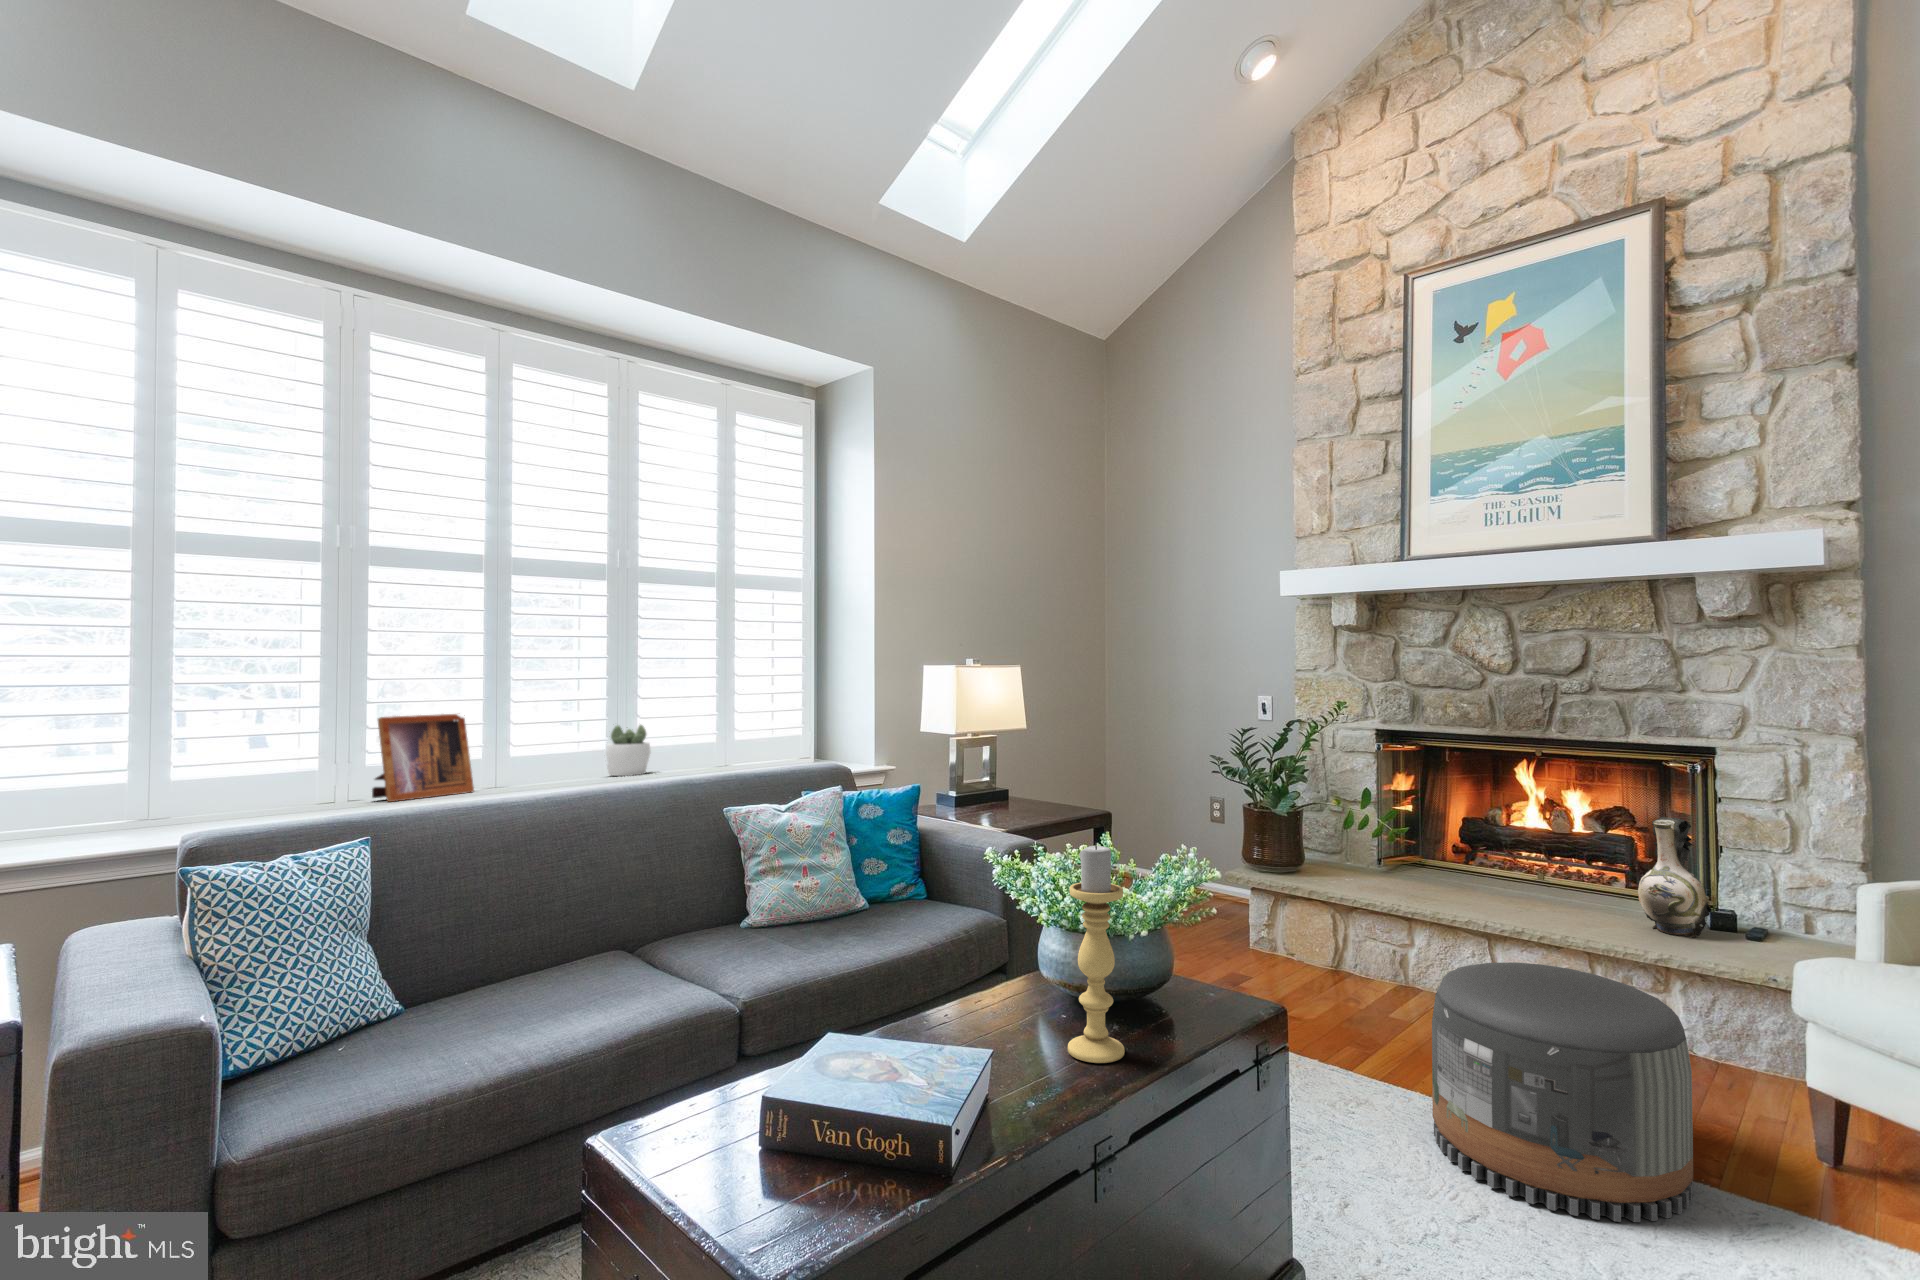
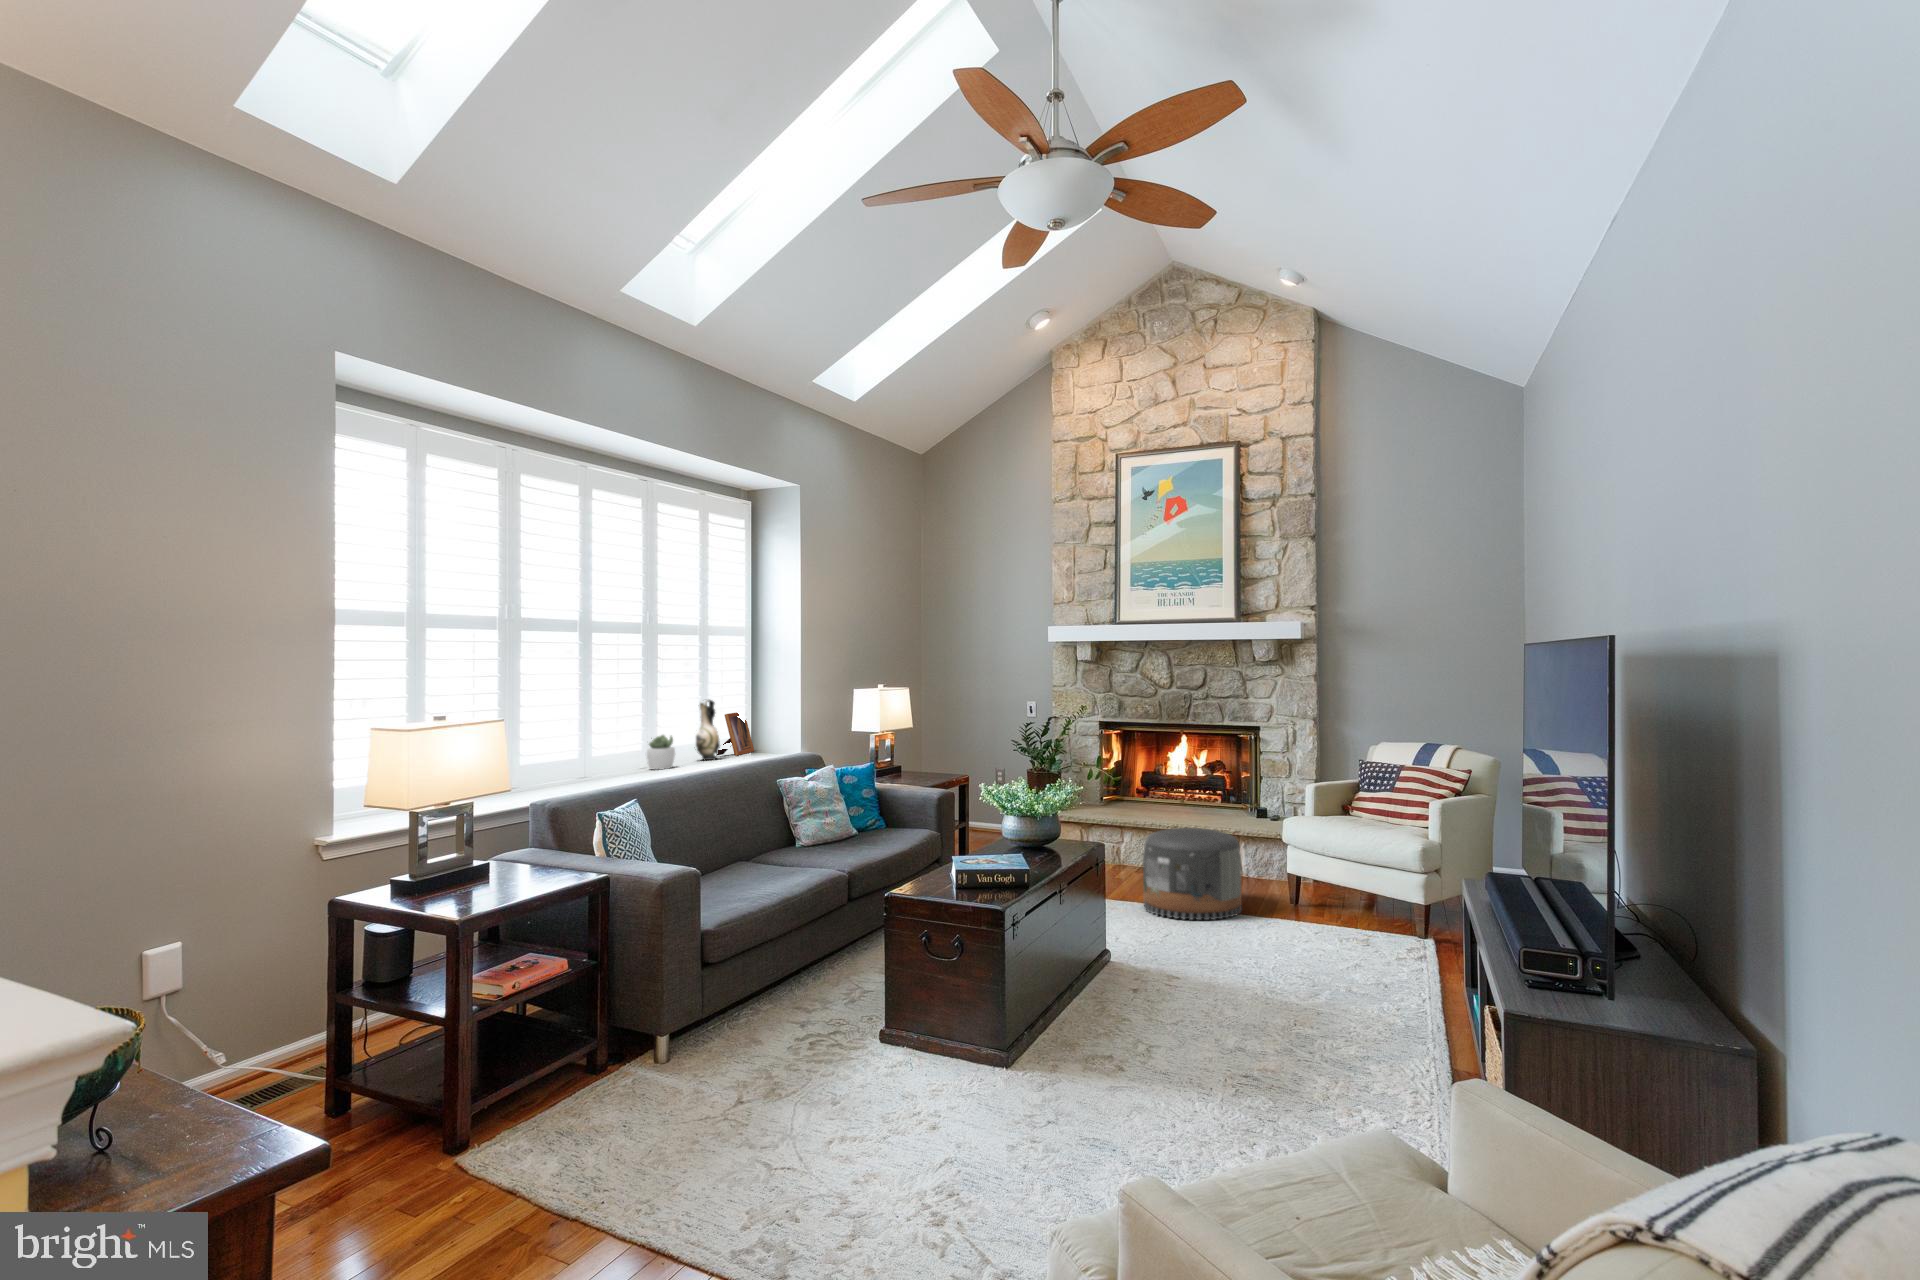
picture frame: present [372,714,474,802] -> present [718,713,754,756]
decorative vase: present [1638,817,1711,938] -> present [696,700,720,760]
candle holder: present [1068,843,1125,1063] -> none [1030,771,1052,853]

